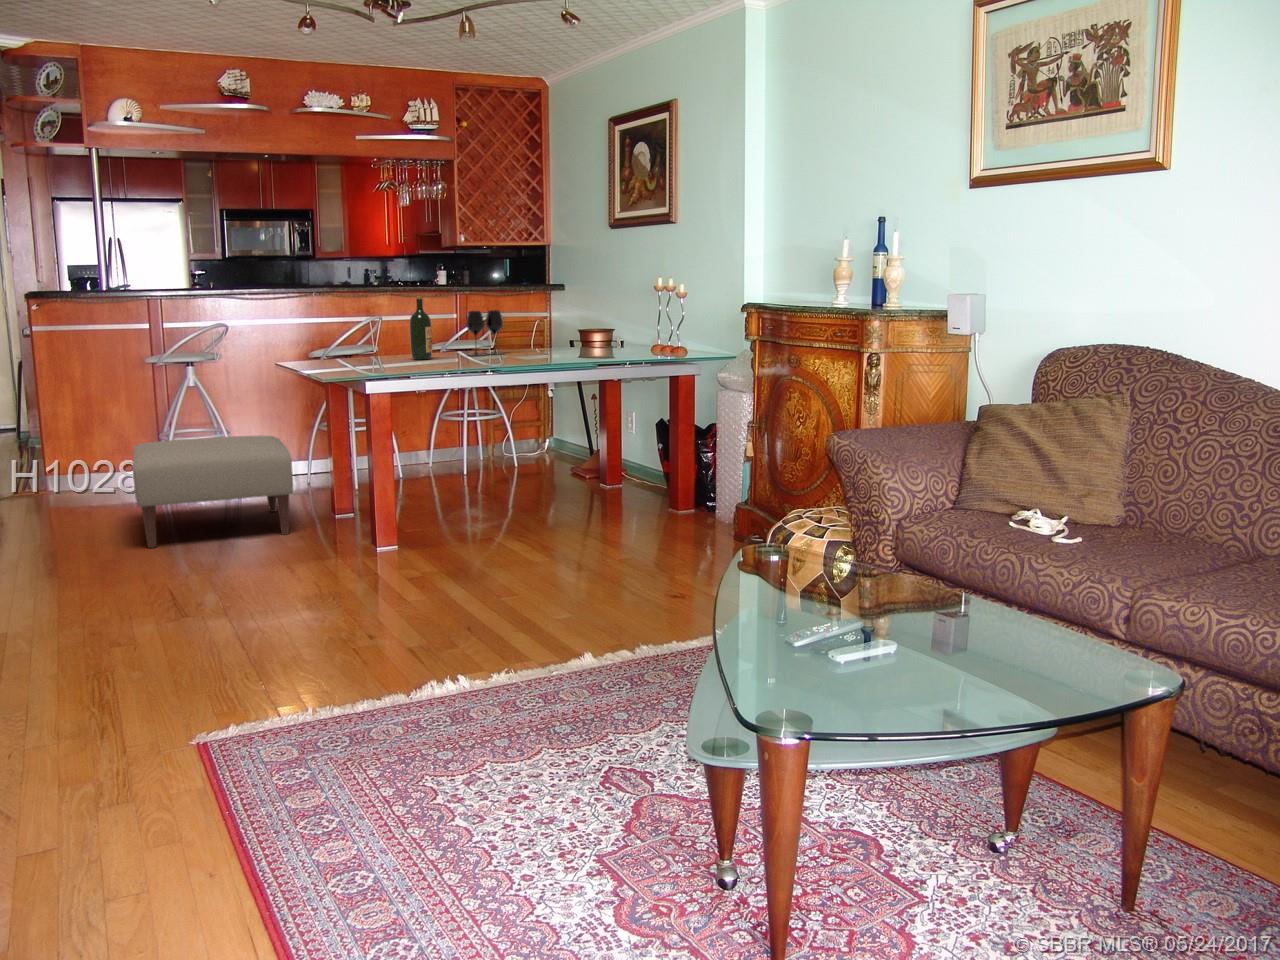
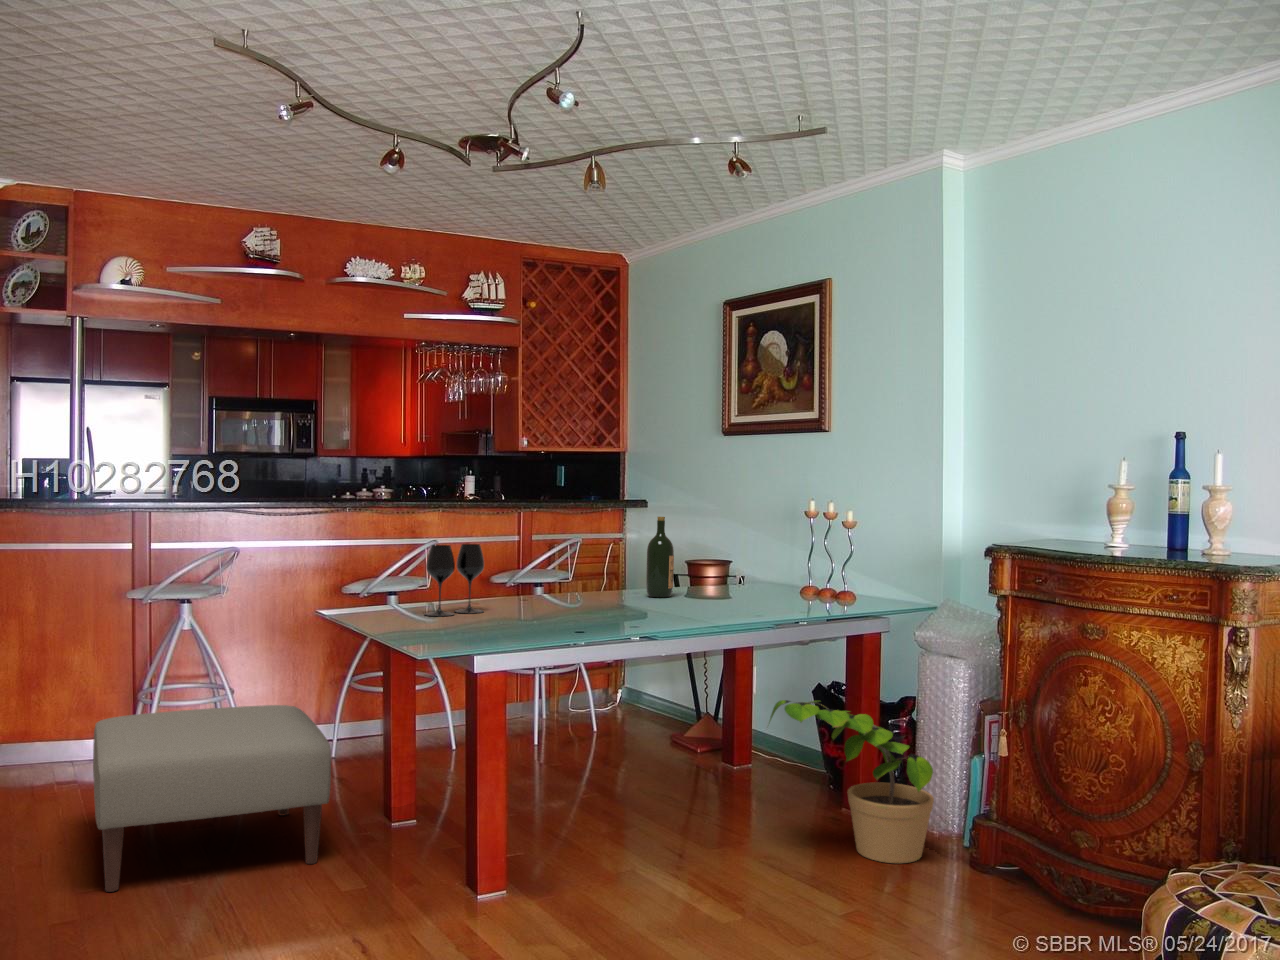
wine bottle: present [410,296,432,360] -> present [646,517,674,598]
wine glass: present [466,310,503,356] -> present [425,544,484,616]
potted plant: none [596,421,716,530] -> present [770,700,934,863]

